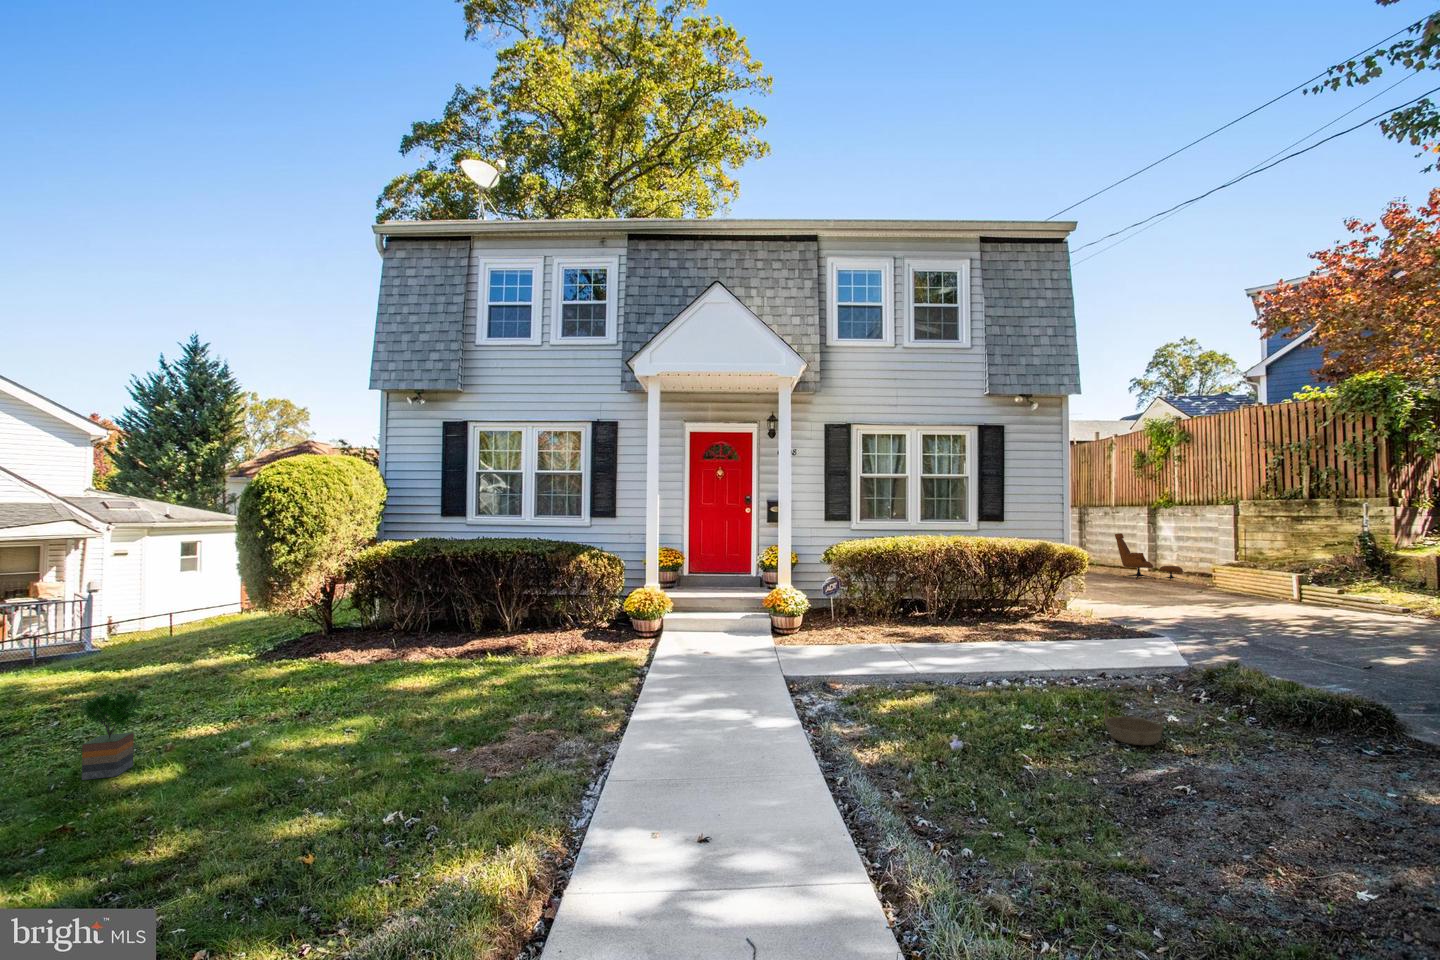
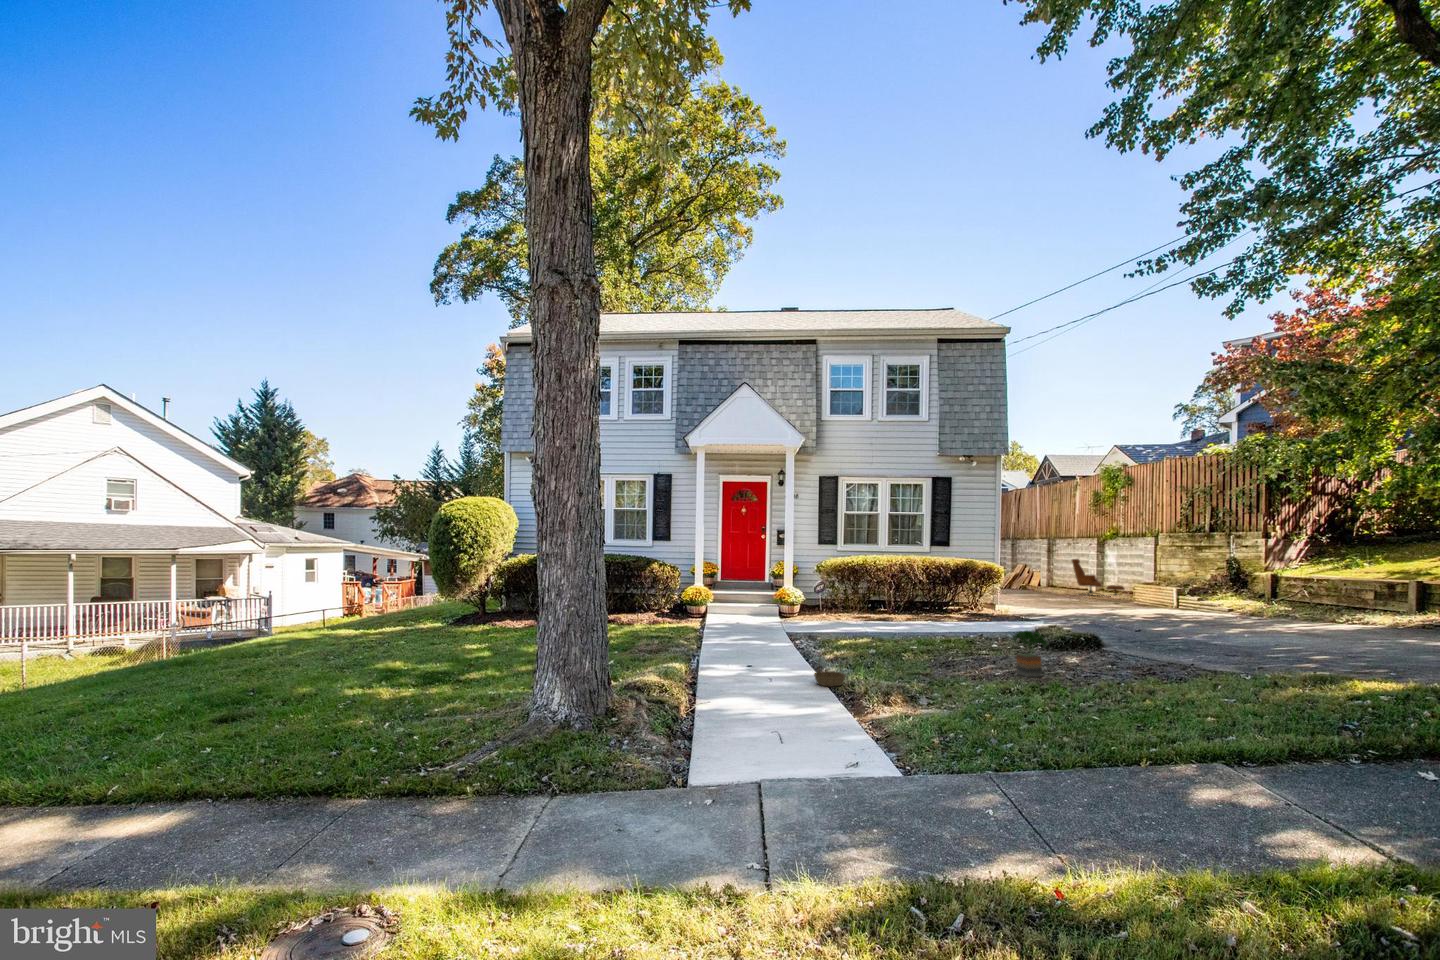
basket: present [1104,686,1163,745] -> present [814,651,845,687]
potted tree: present [82,693,145,780] -> present [1013,631,1048,677]

